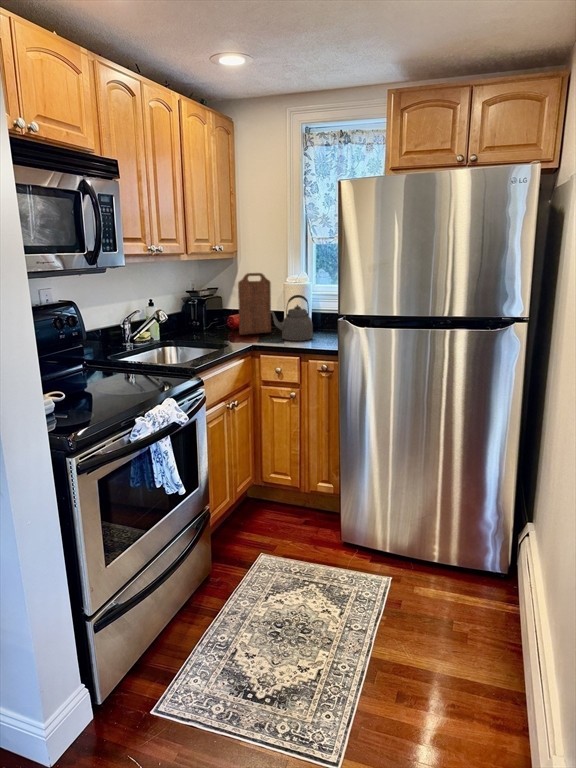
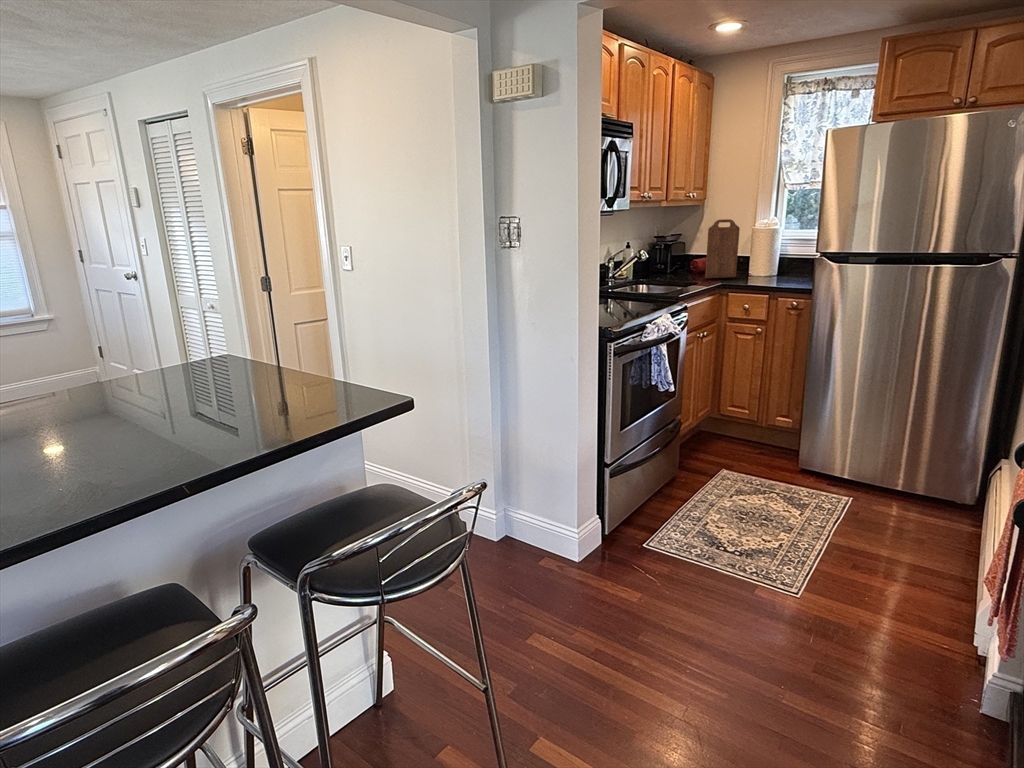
kettle: present [269,295,313,341] -> none [738,239,782,283]

